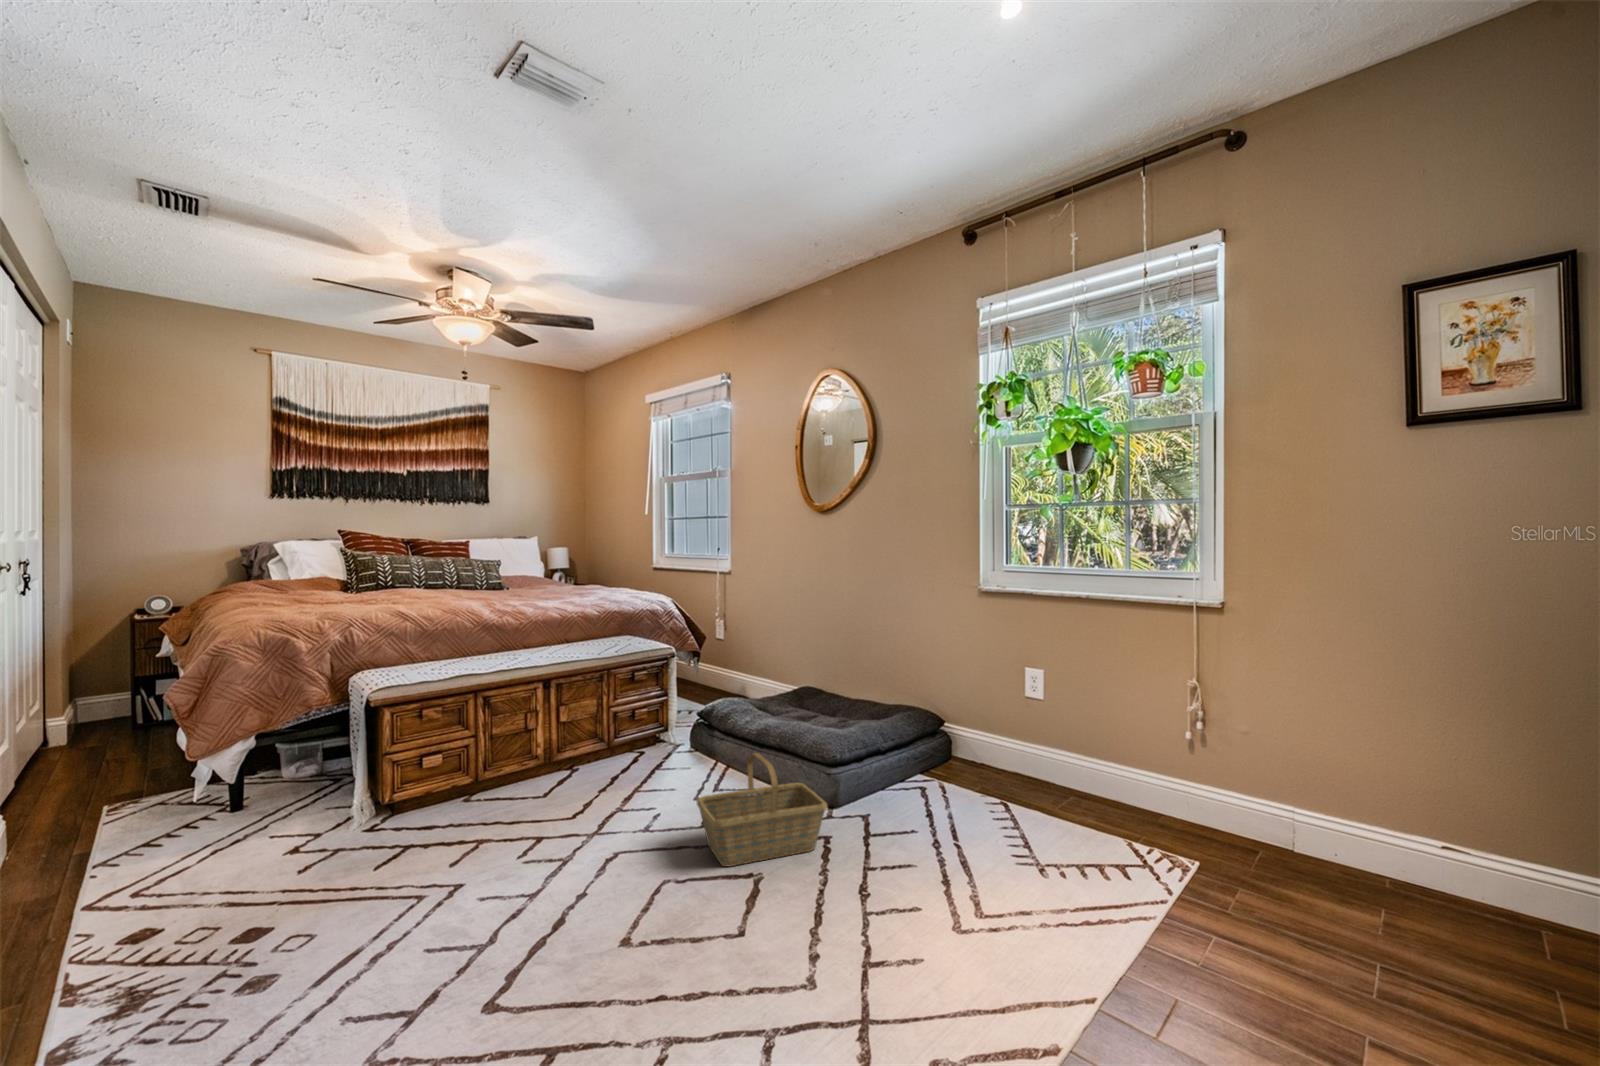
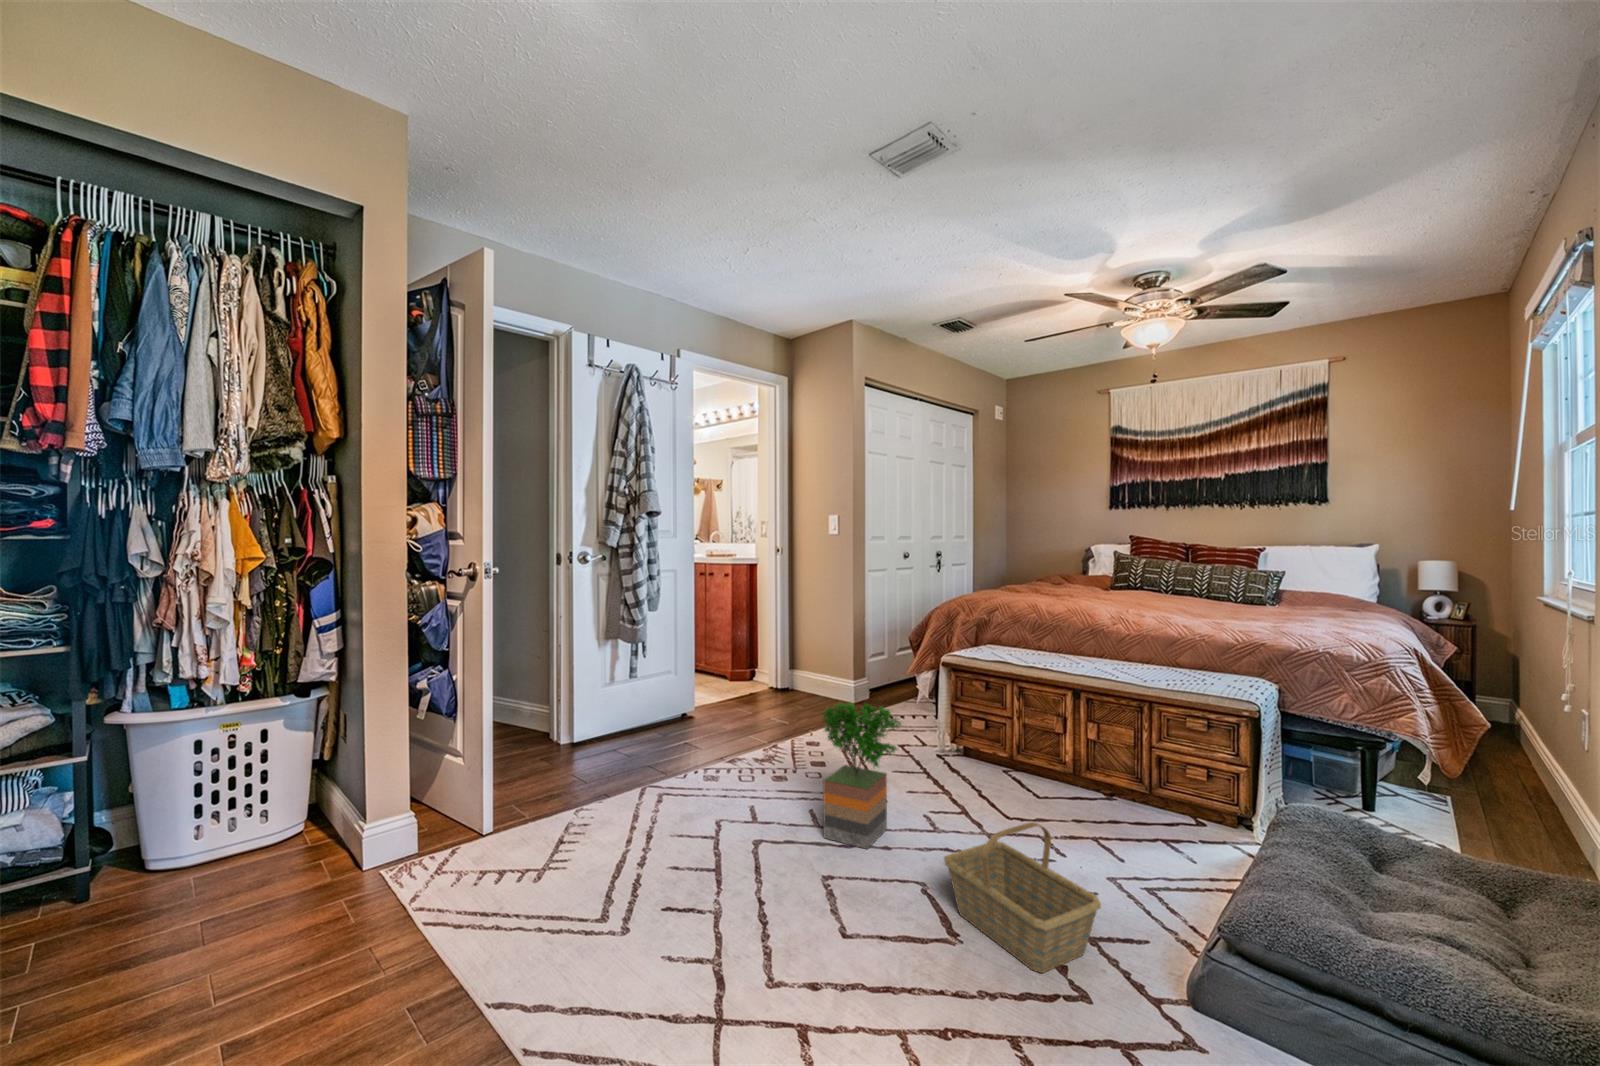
potted tree: none [462,724,605,928] -> present [821,701,901,849]

